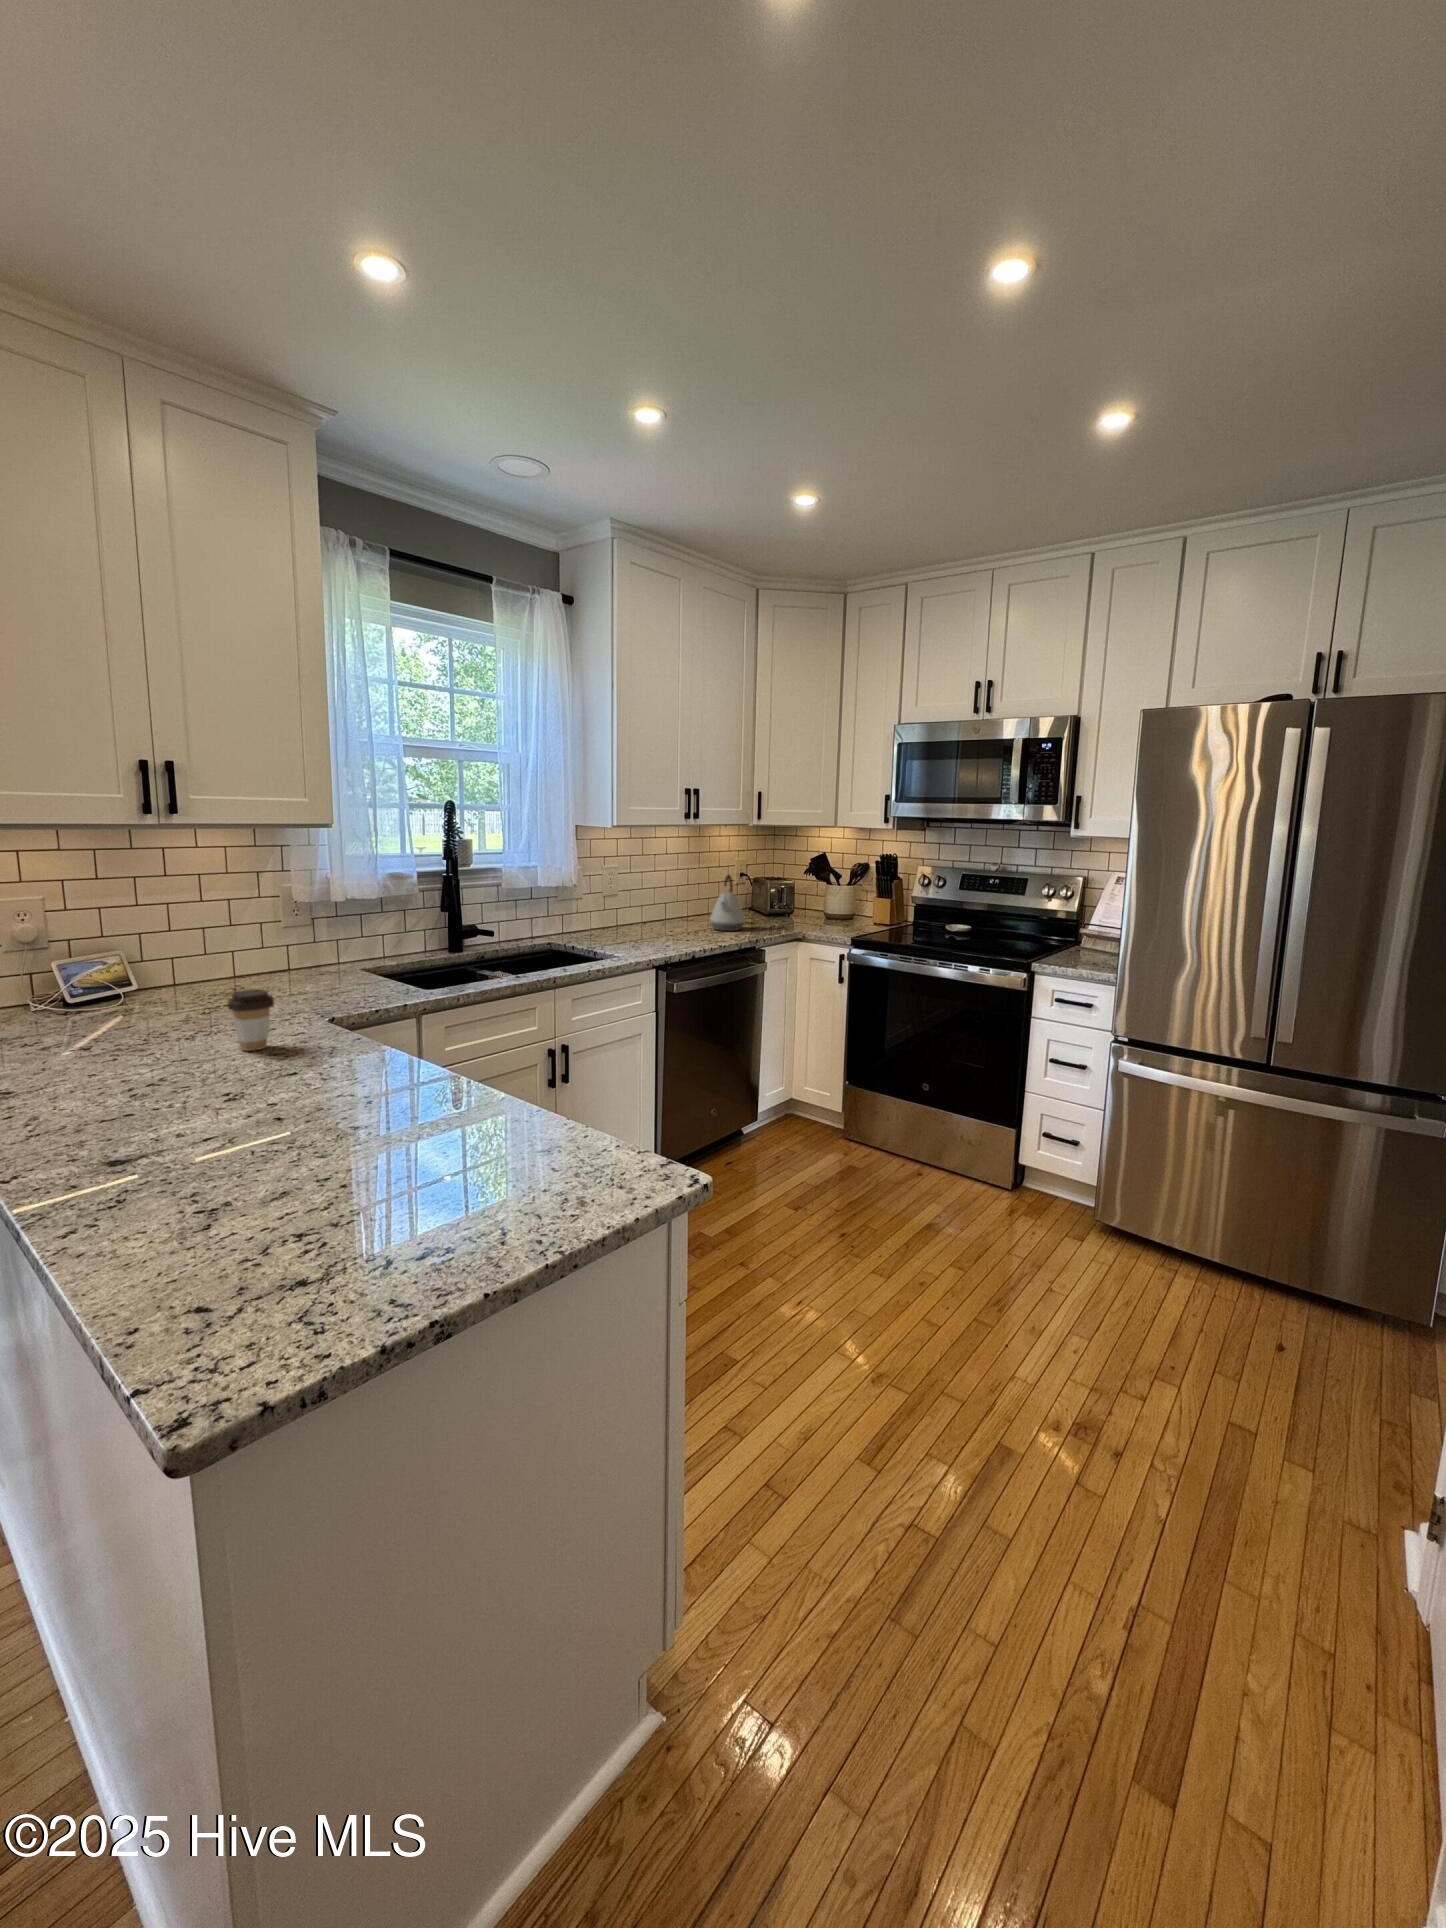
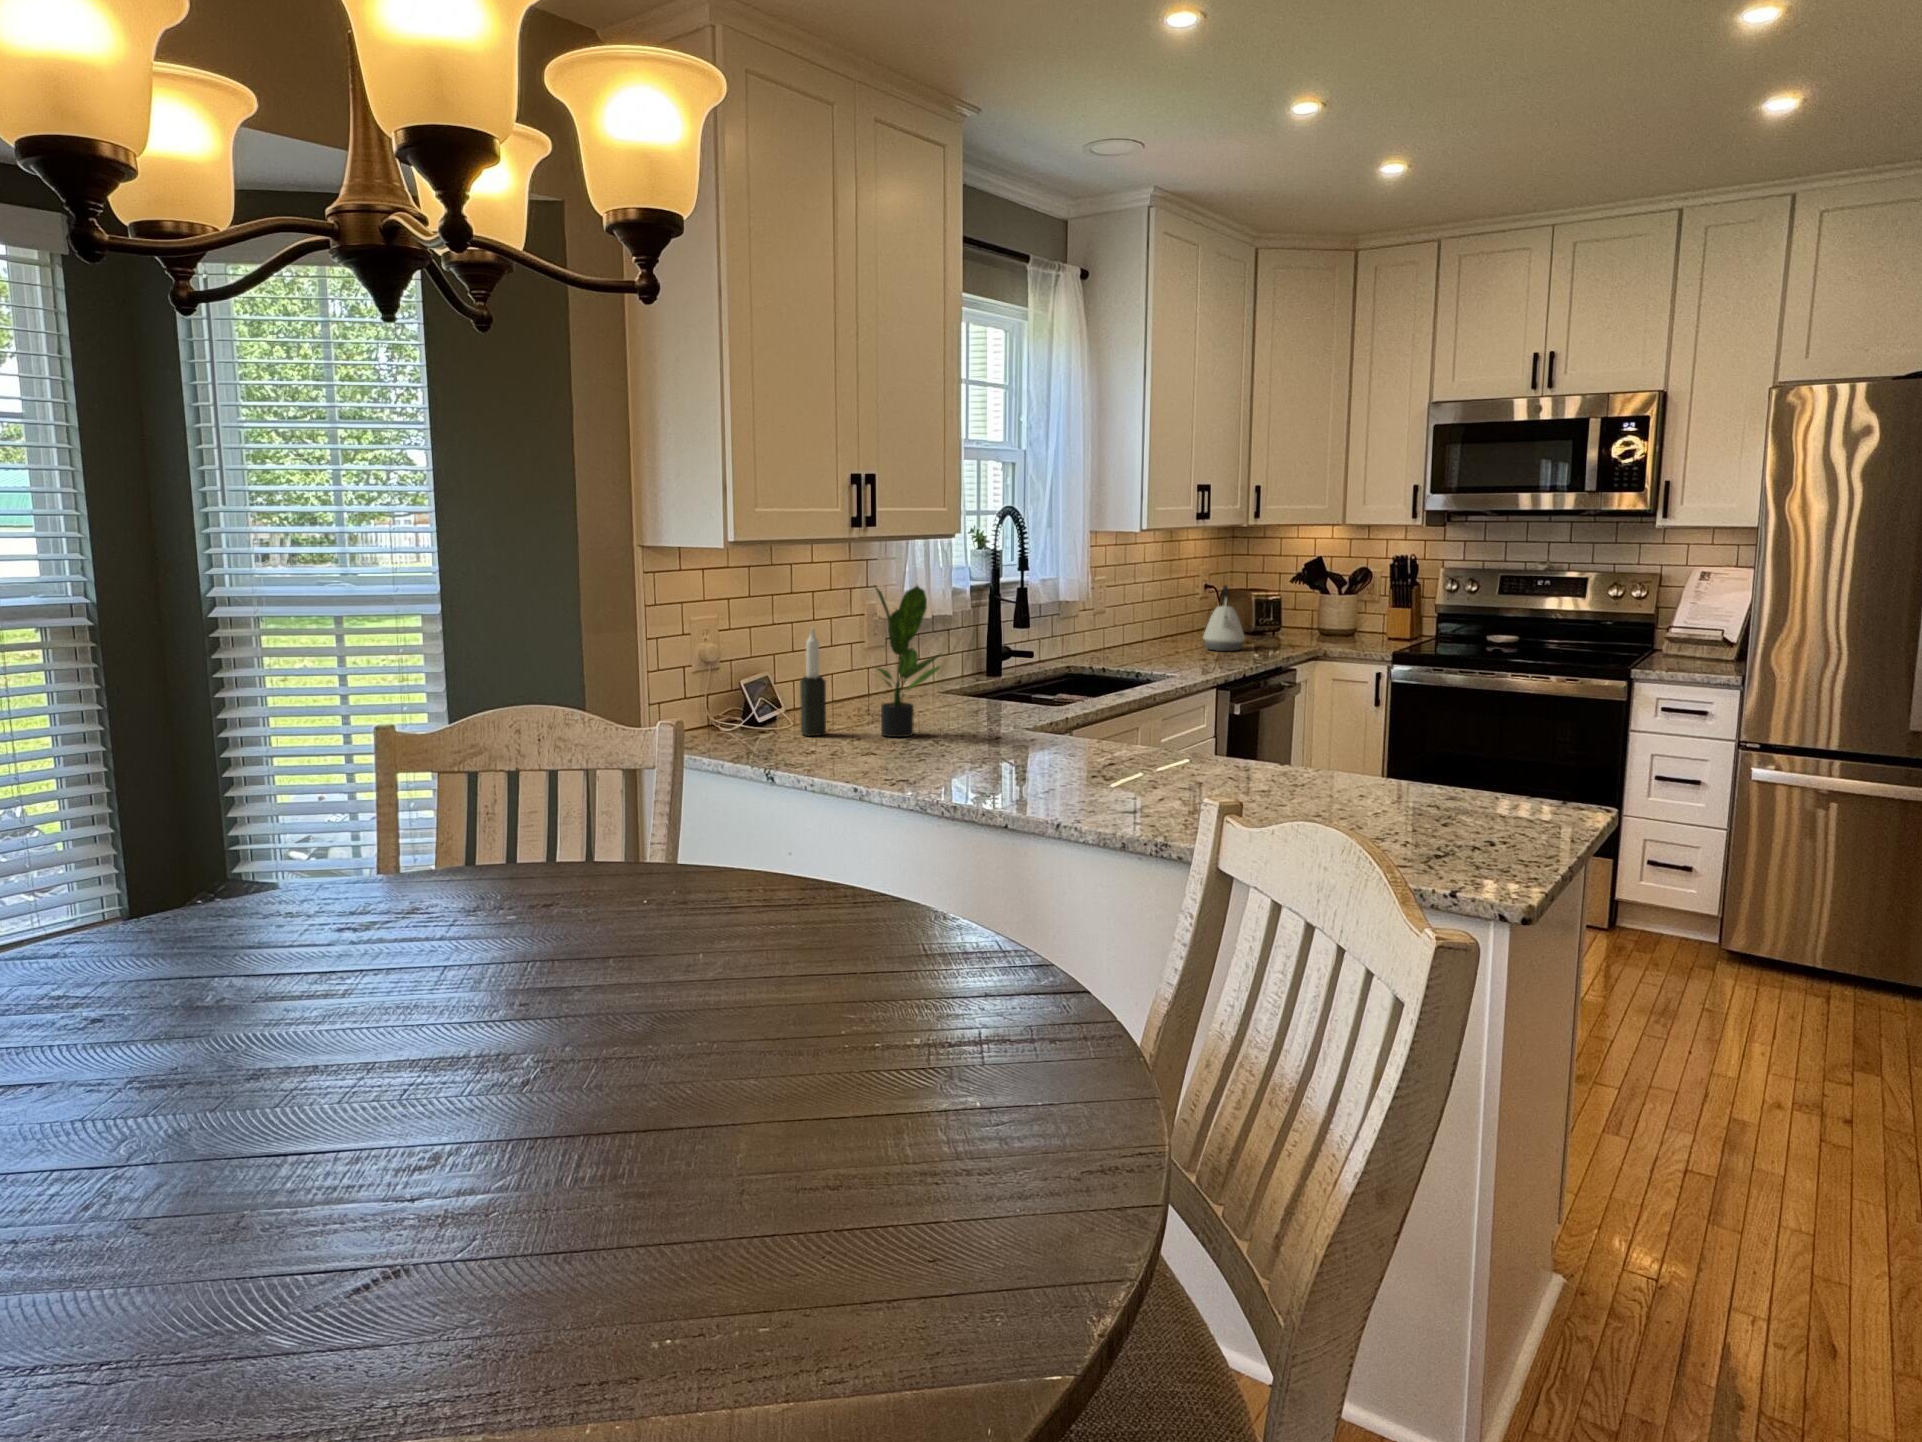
potted plant: none [96,881,207,1042] -> present [876,586,940,737]
candle: none [49,924,89,1038] -> present [800,627,826,736]
coffee cup: present [228,989,274,1051] -> none [992,683,1034,740]

